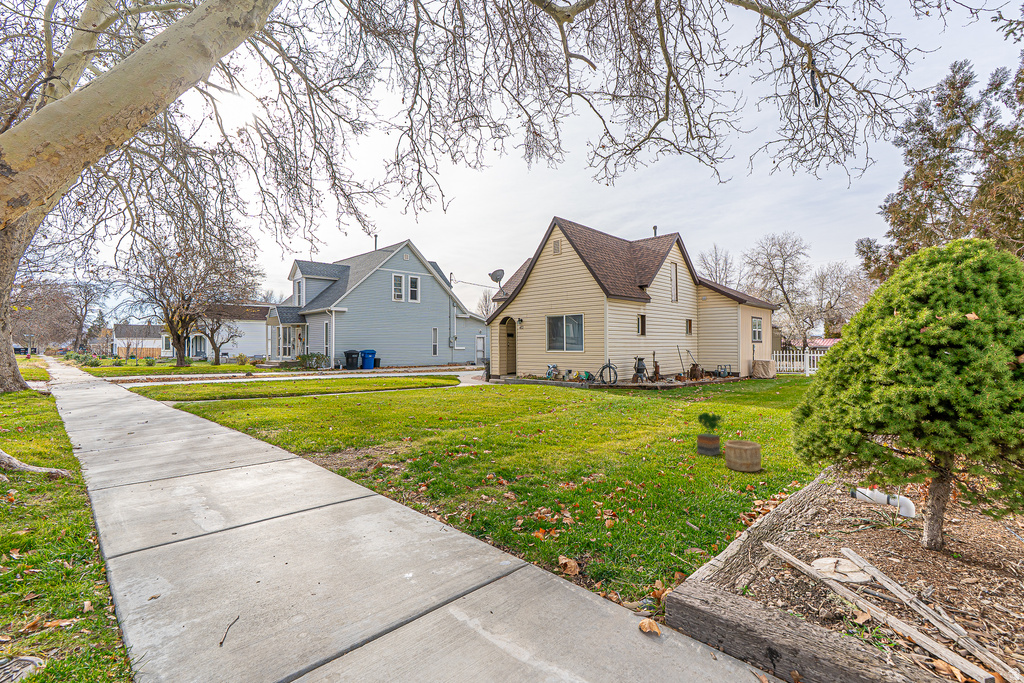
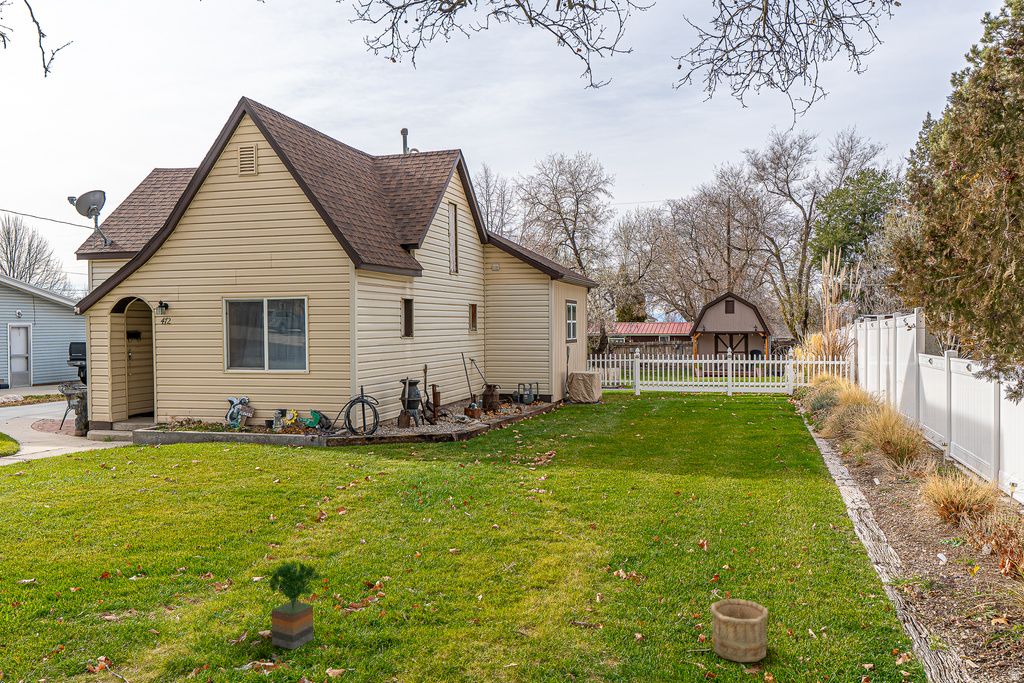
potted tree: present [697,413,724,456] -> present [269,563,321,650]

